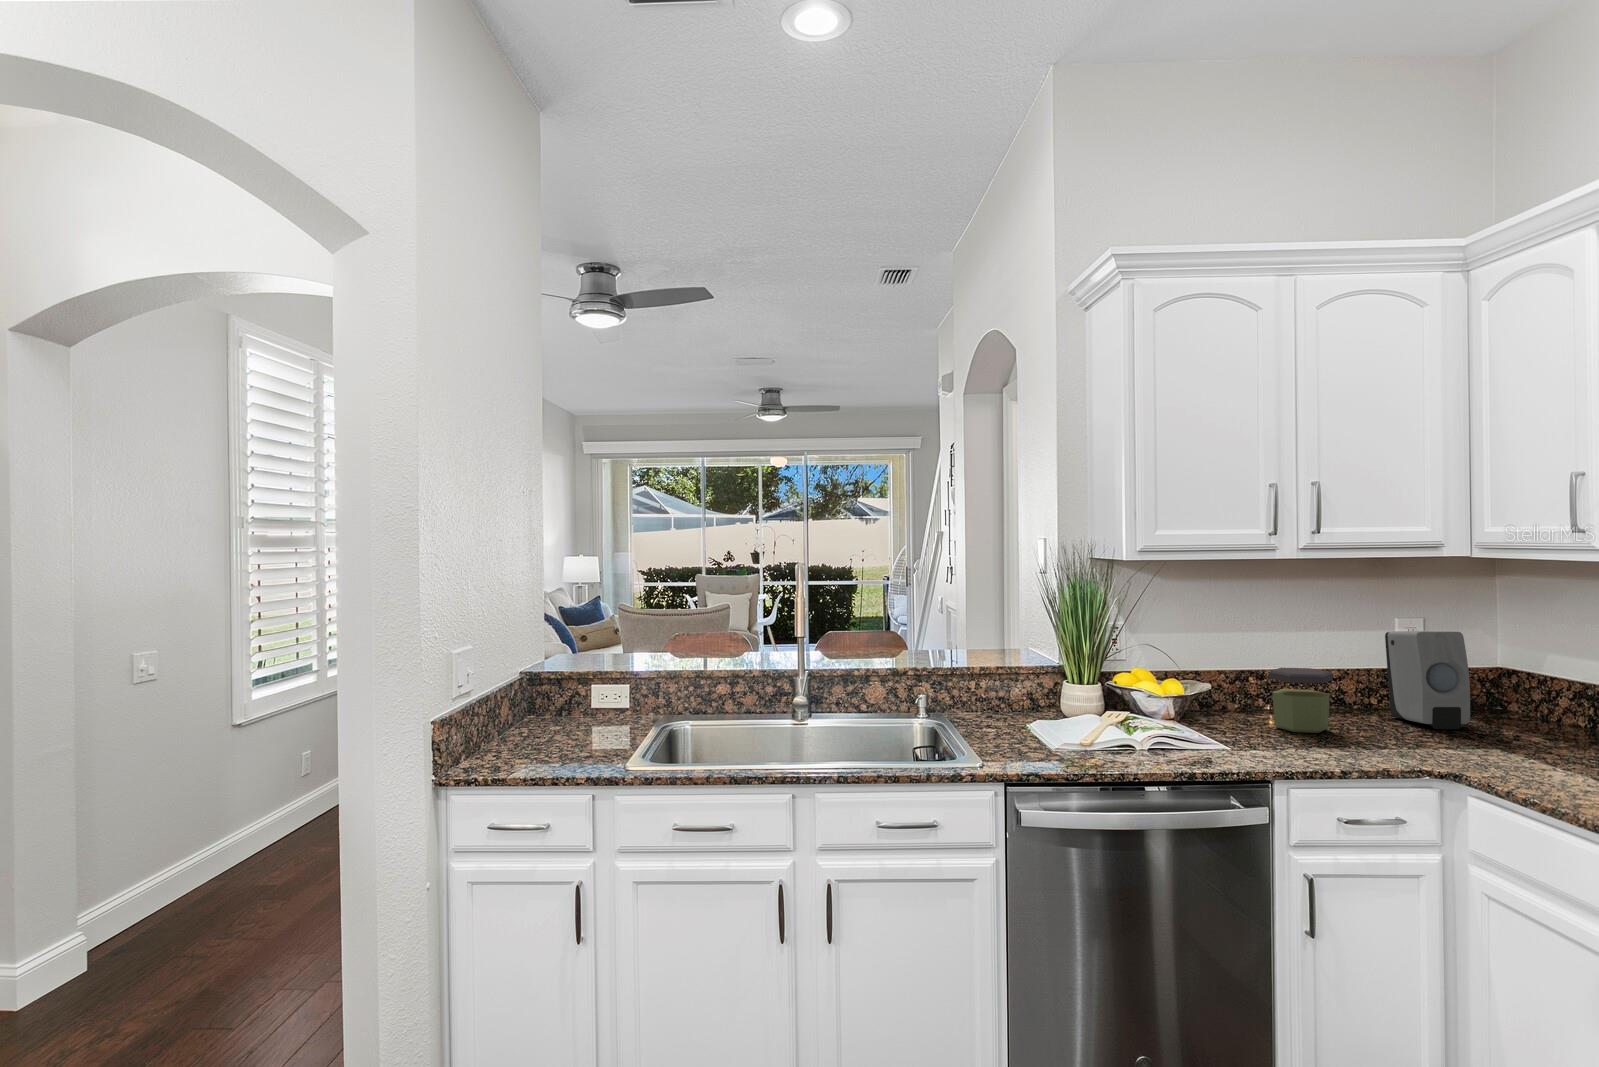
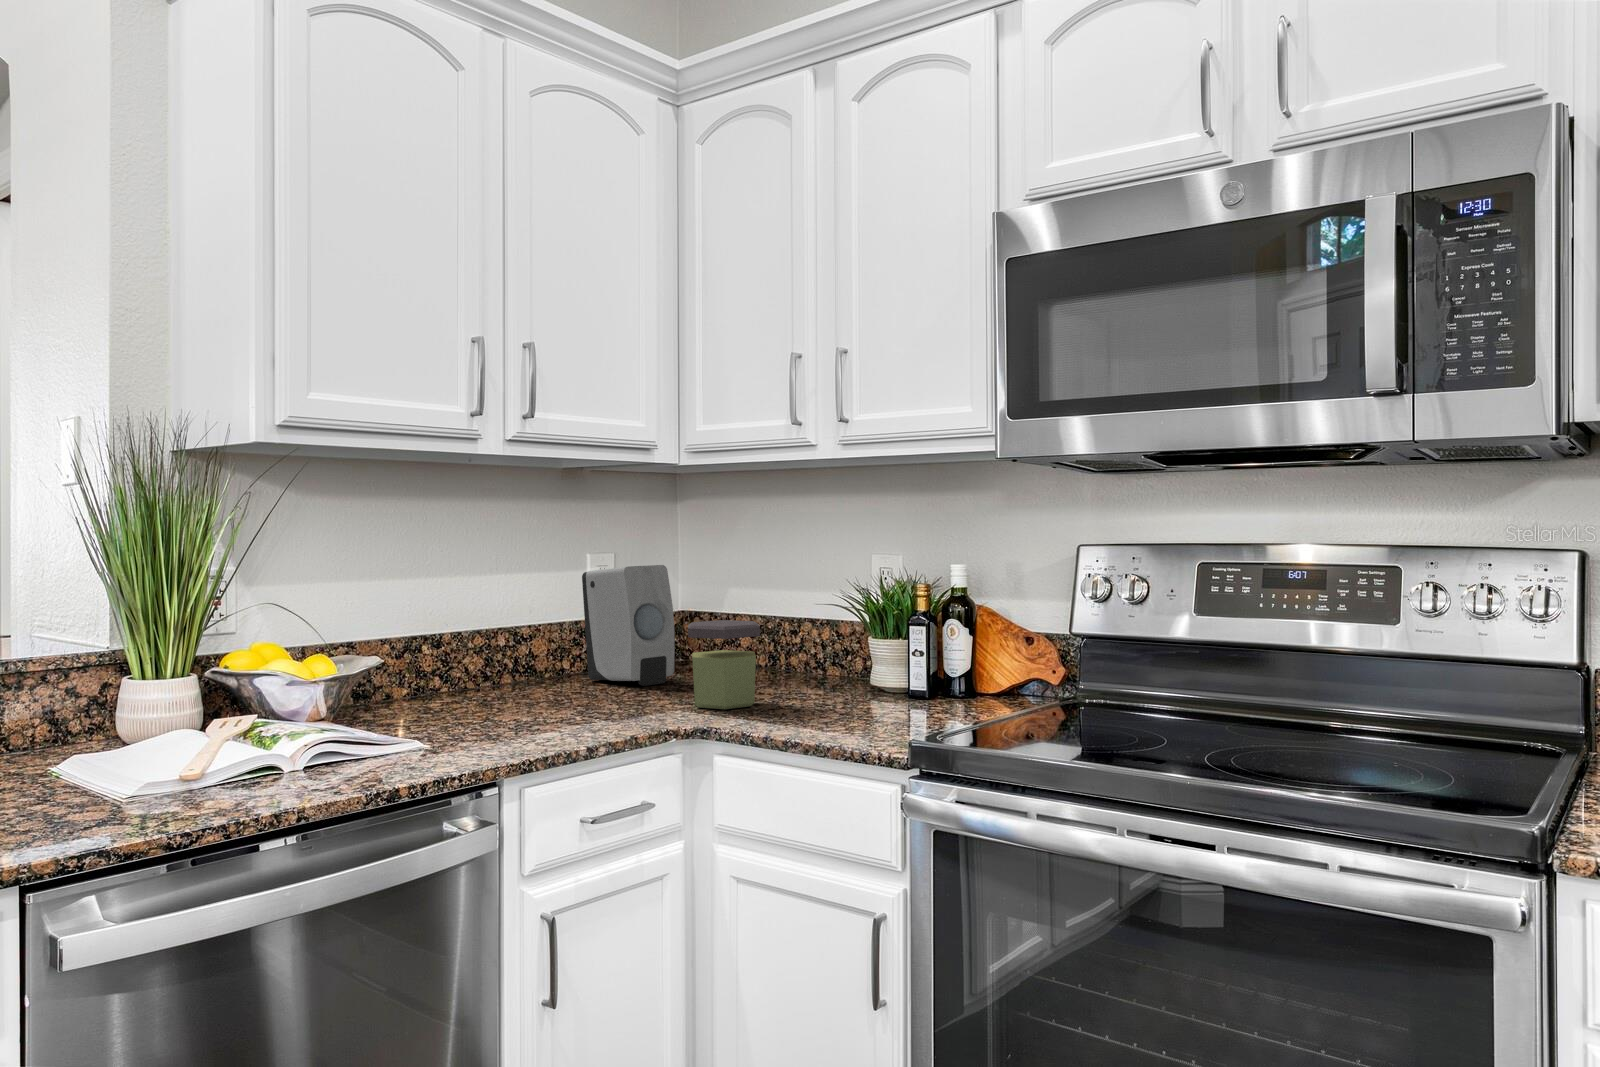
jar: present [1268,668,1333,733] -> present [688,620,760,709]

